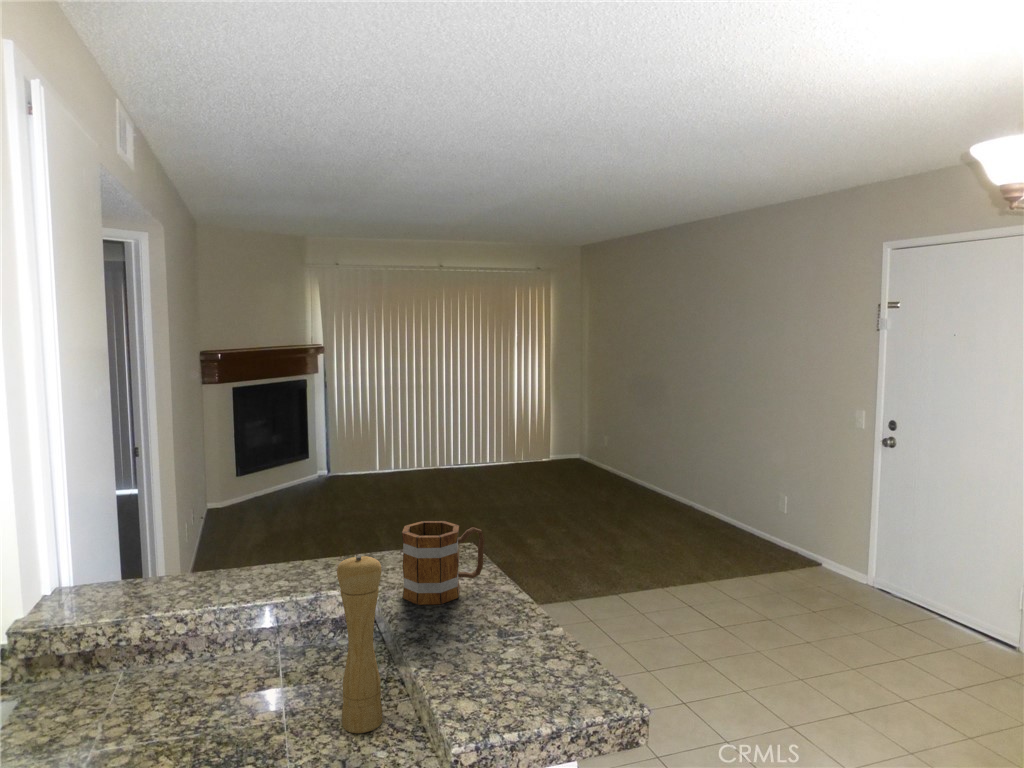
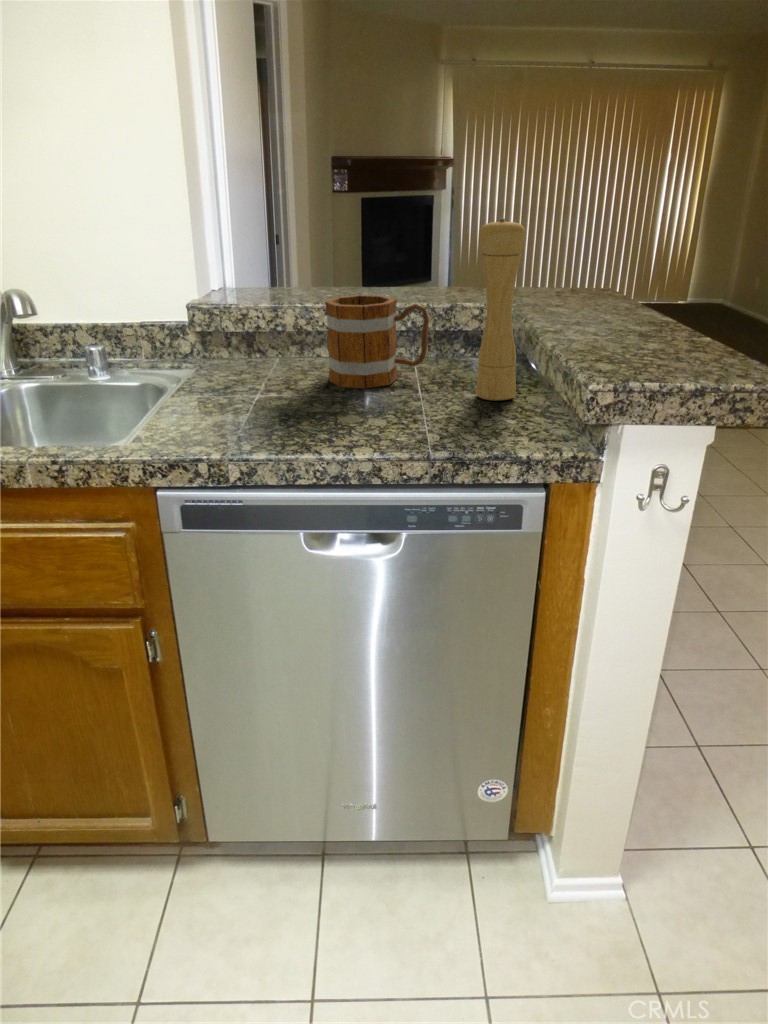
mug: present [402,521,485,605] -> present [325,295,429,389]

